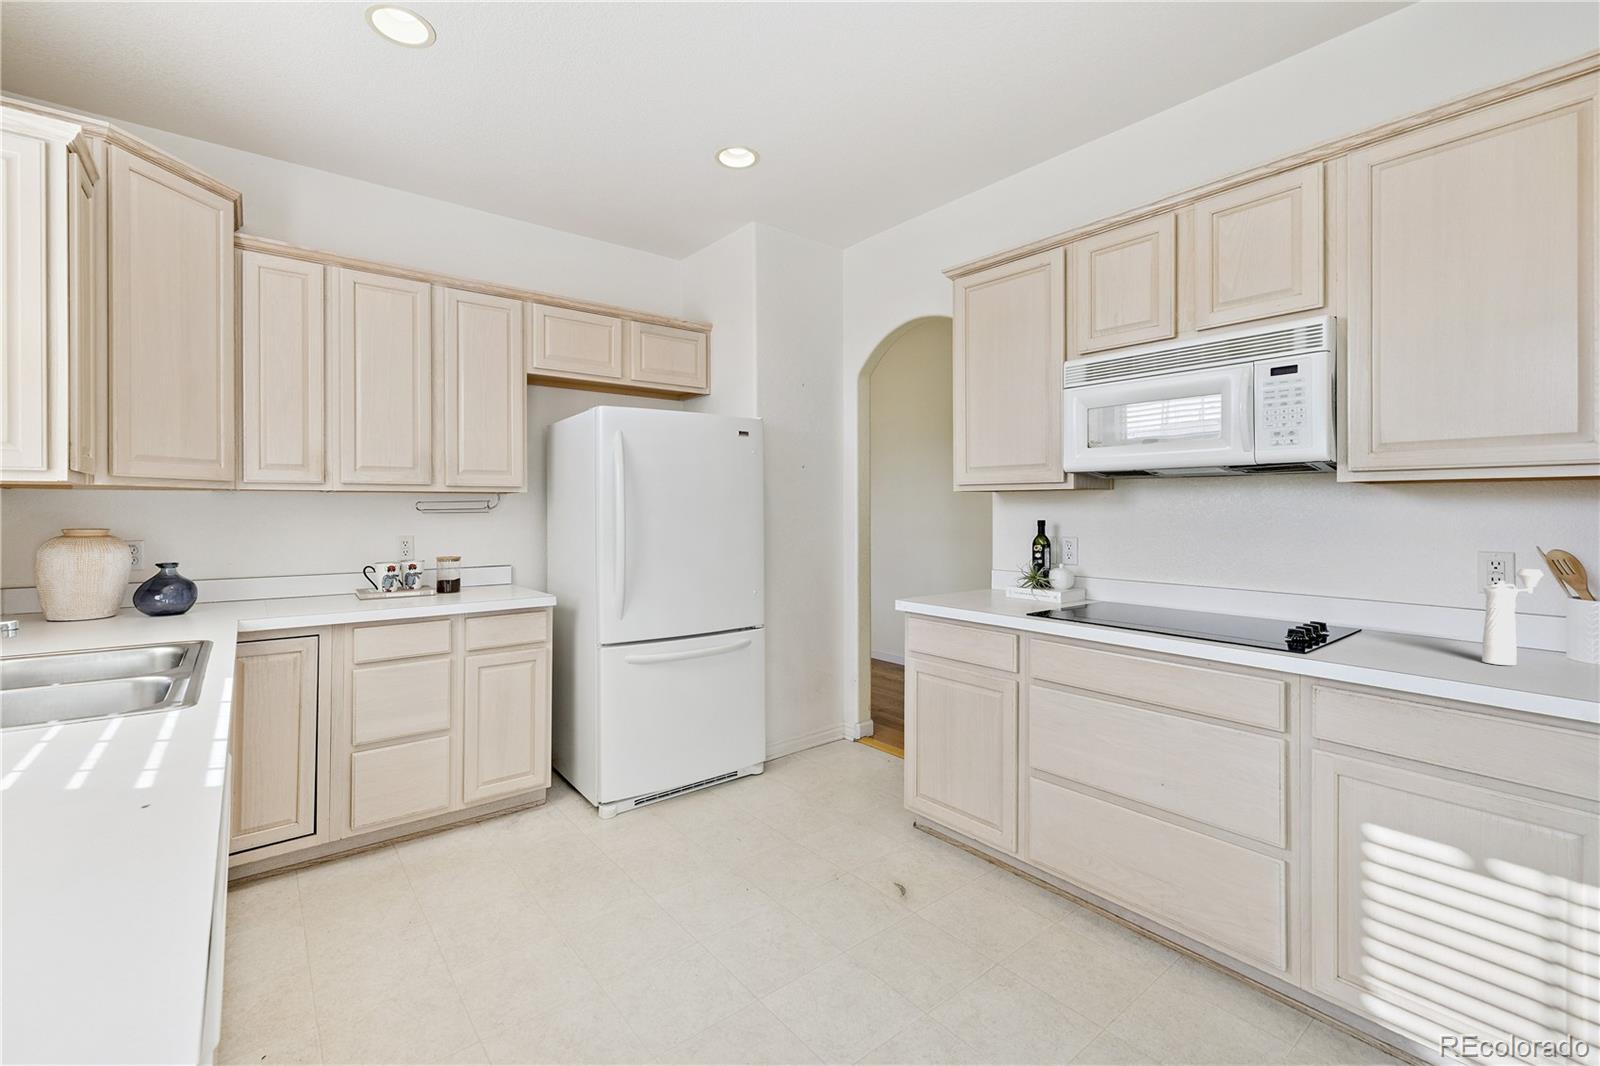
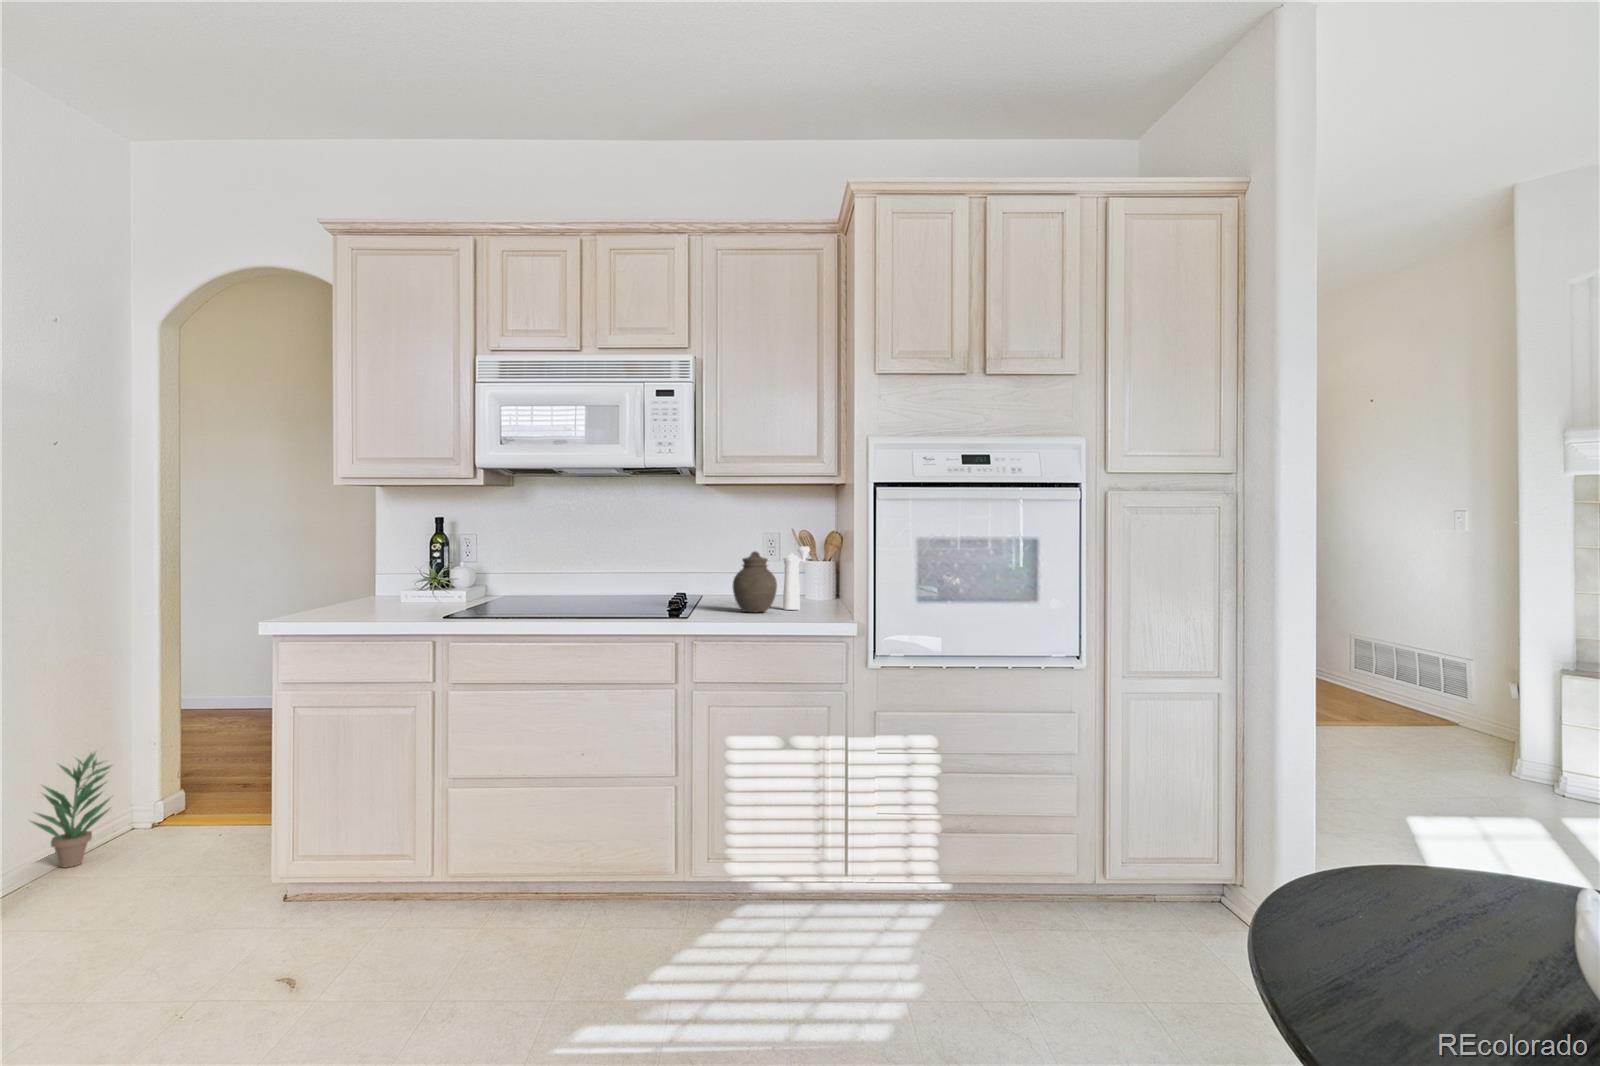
jar: none [1384,579,1466,666] -> present [733,552,777,613]
potted plant: none [778,687,824,766] -> present [31,752,110,868]

